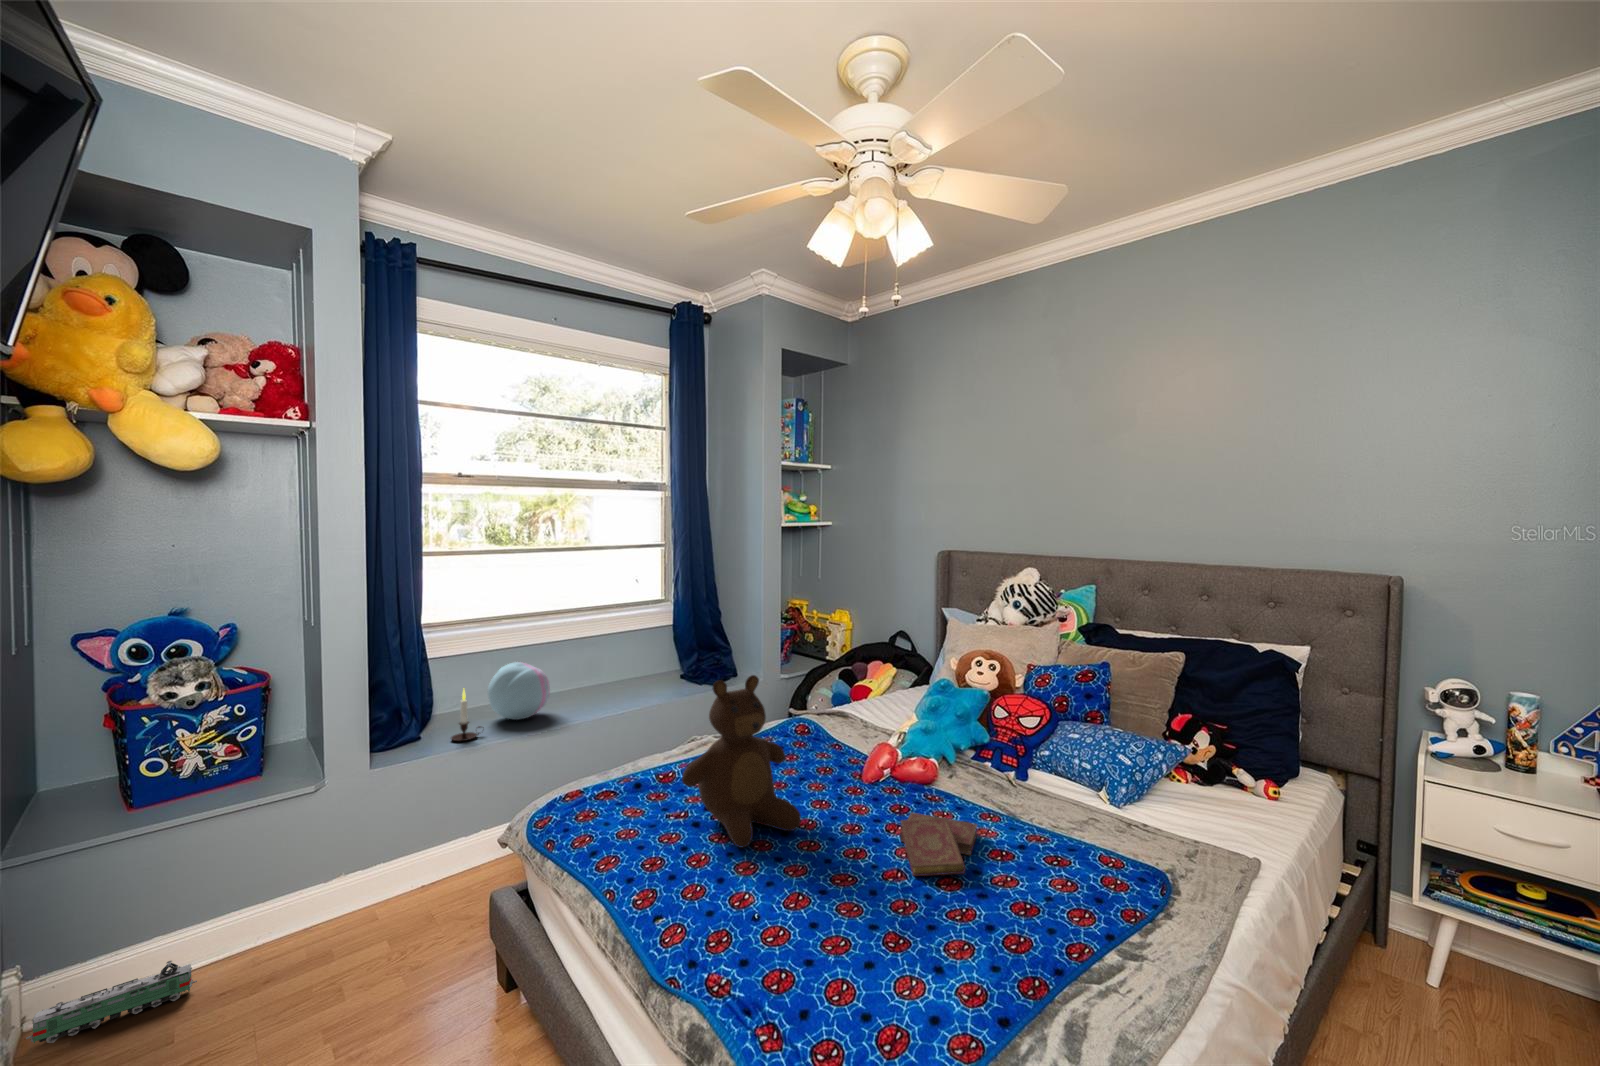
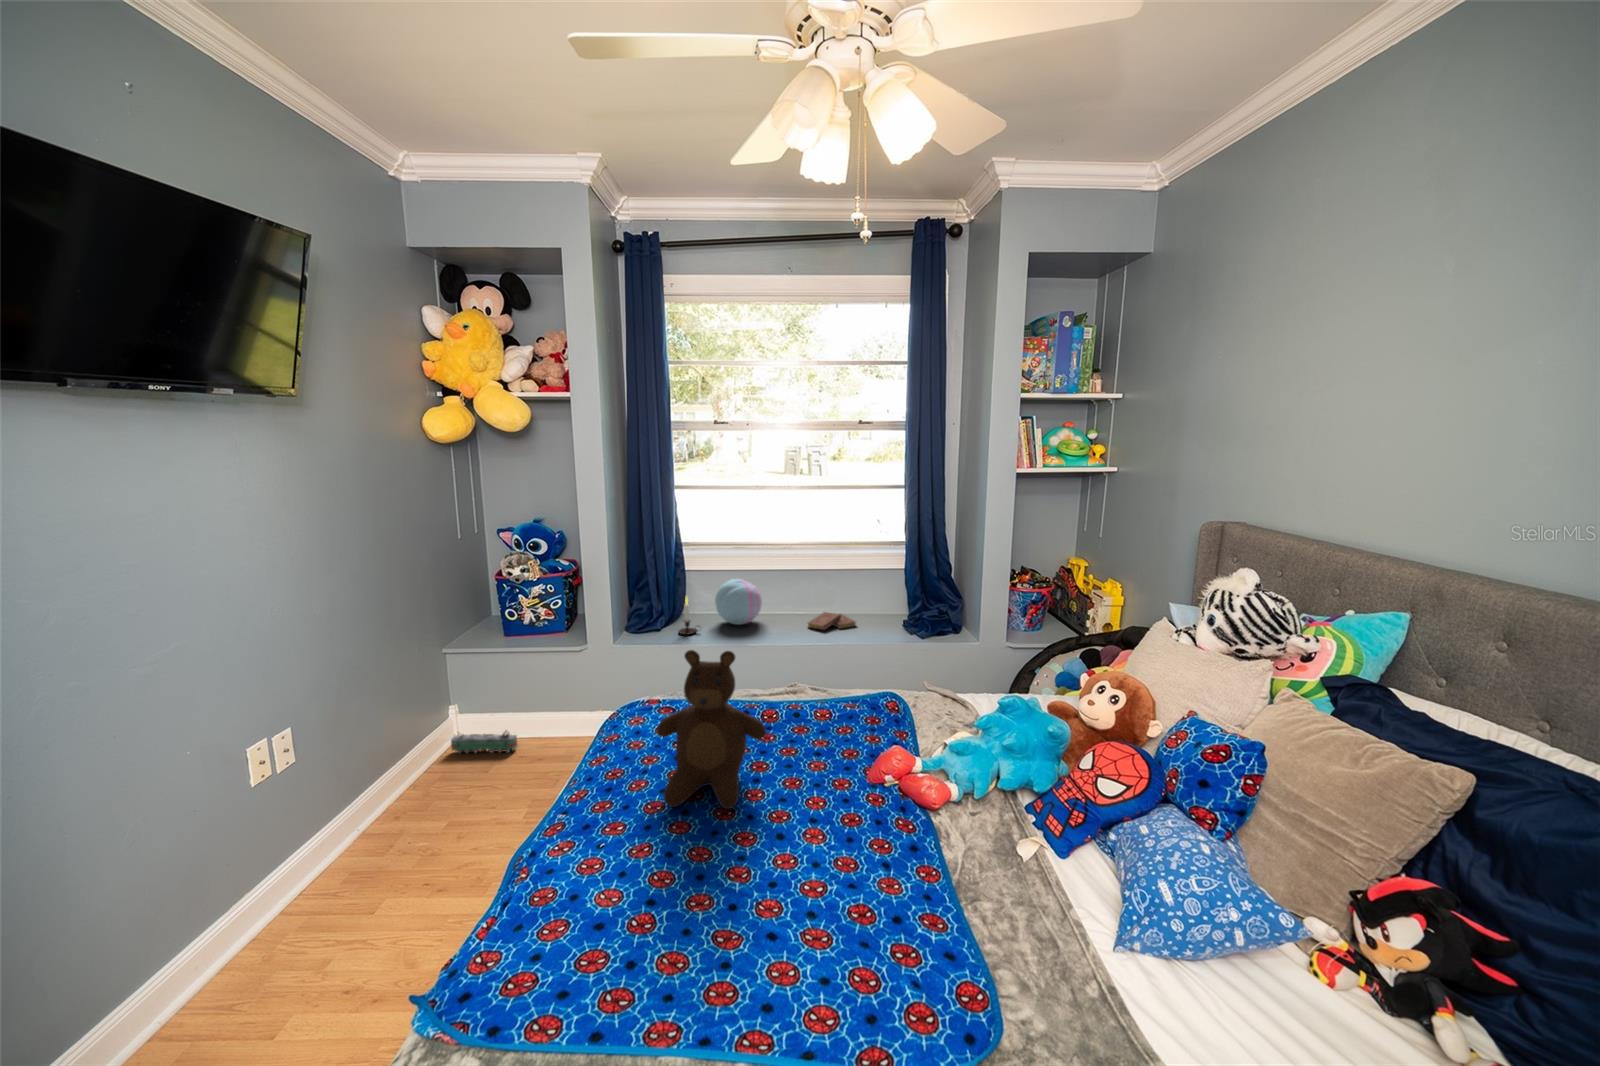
book: present [900,813,977,876] -> present [808,612,856,630]

